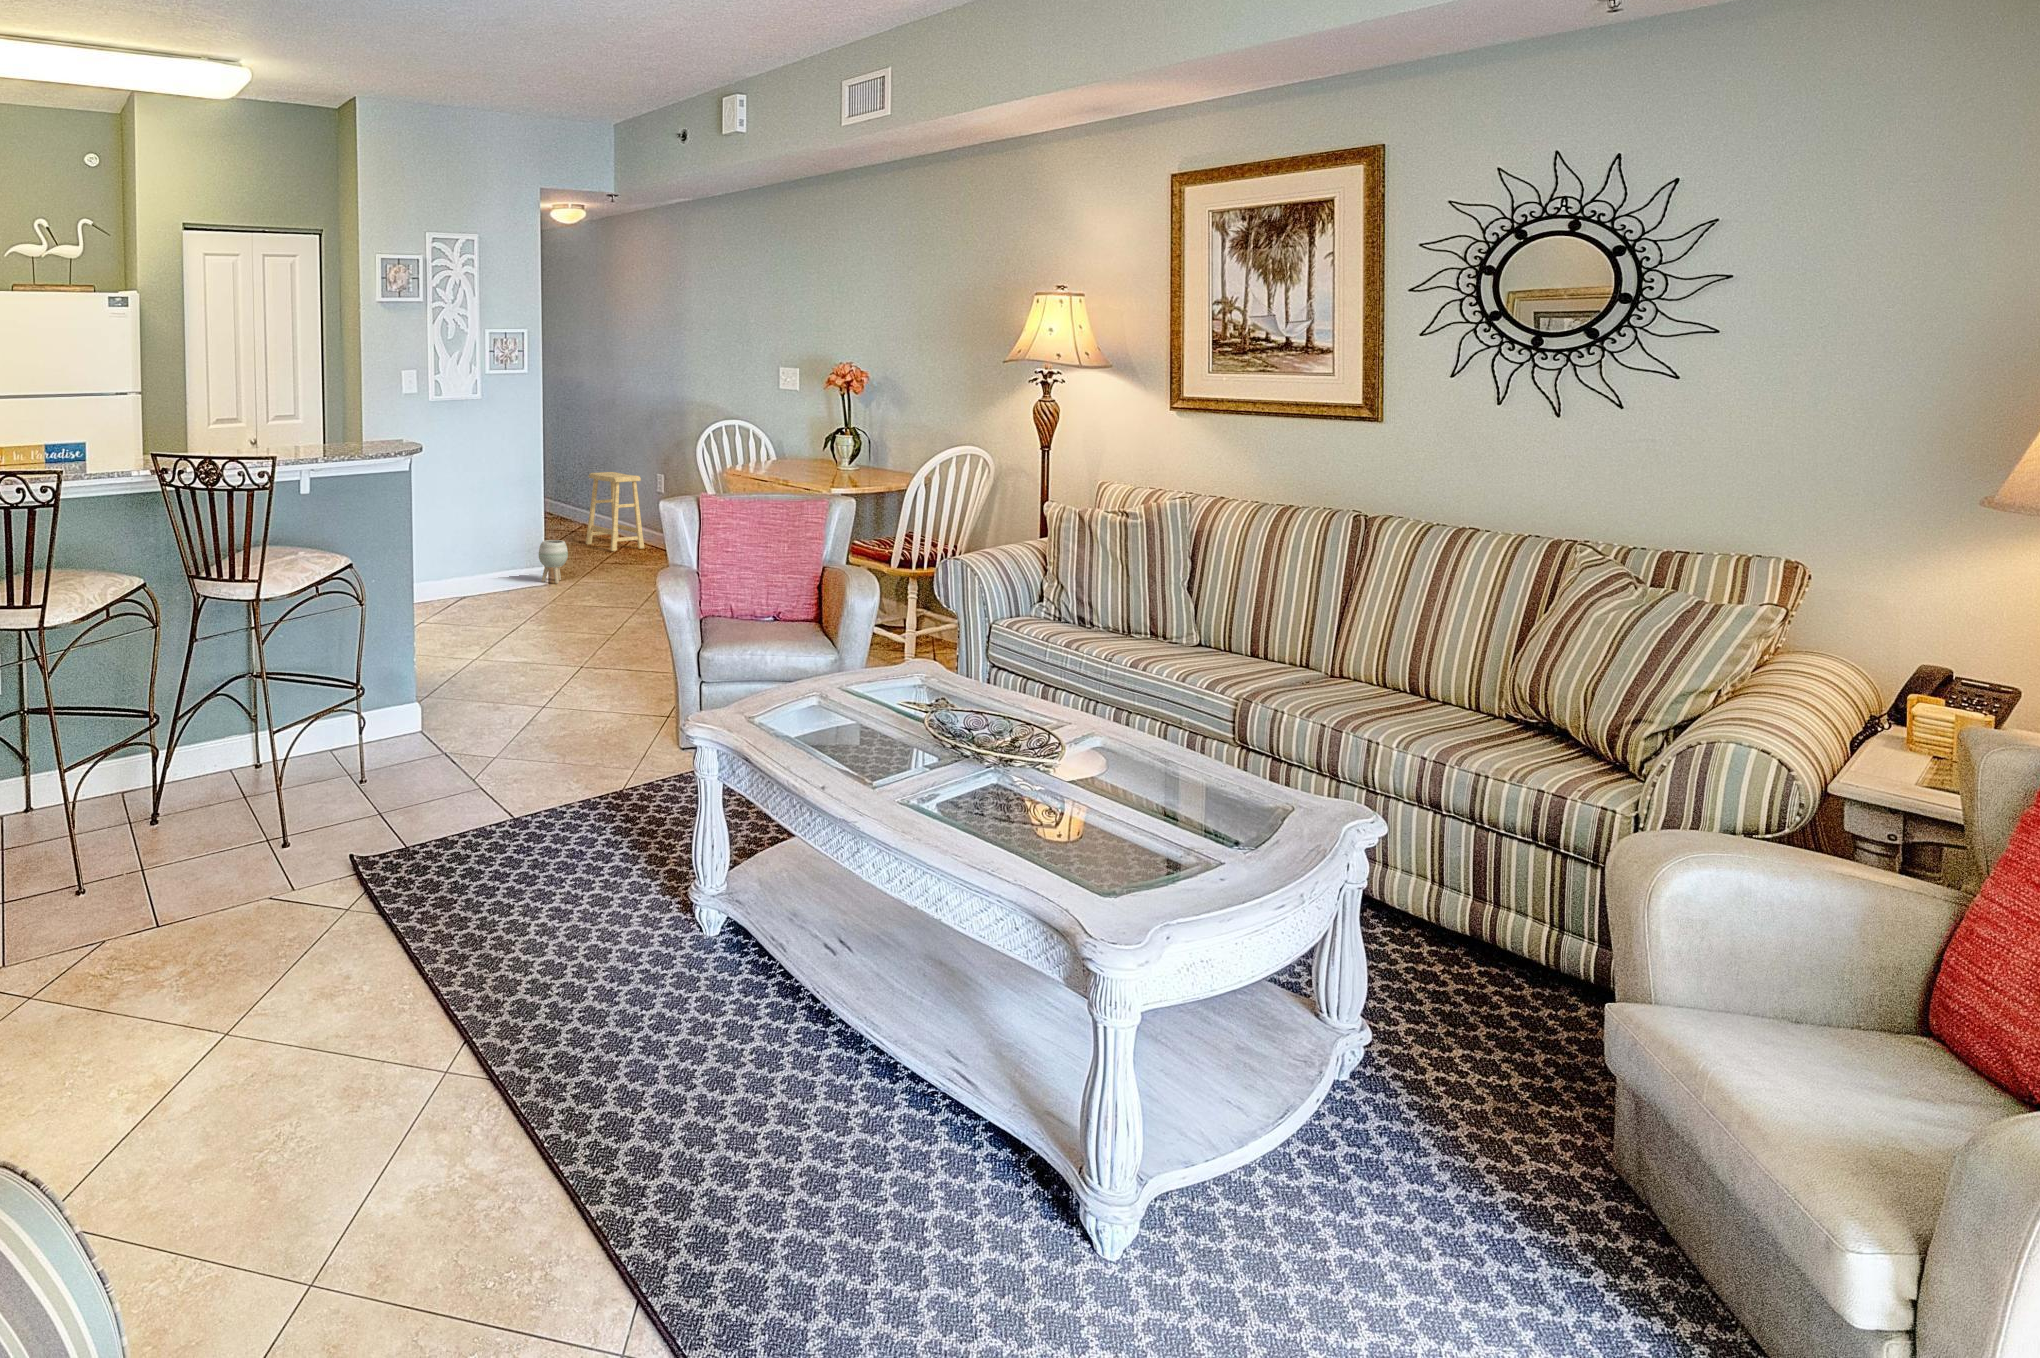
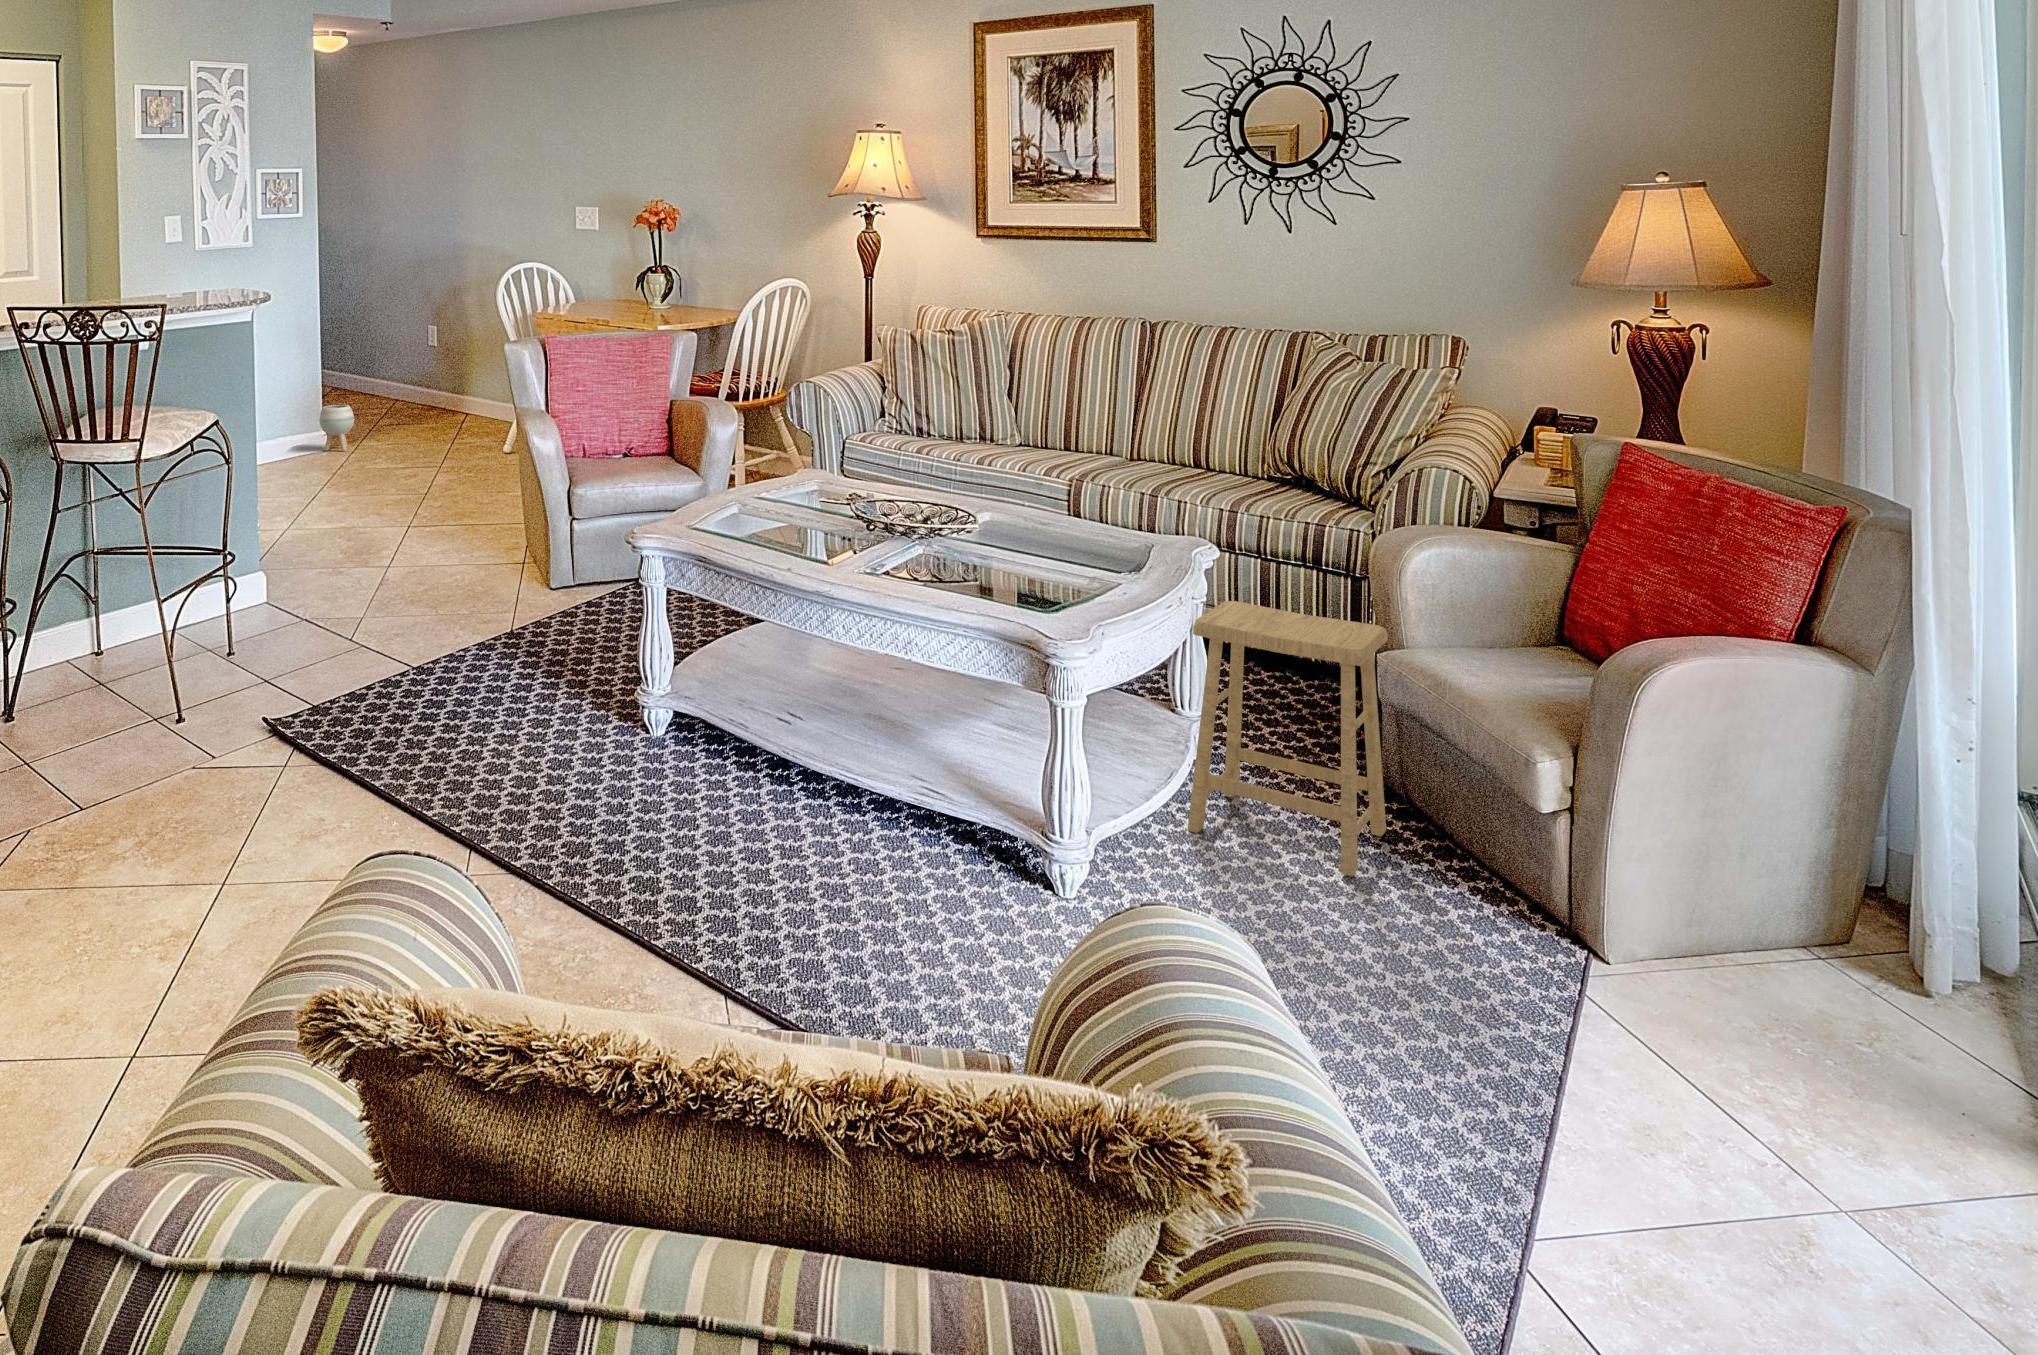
footstool: present [586,472,644,551] -> present [1188,601,1388,876]

